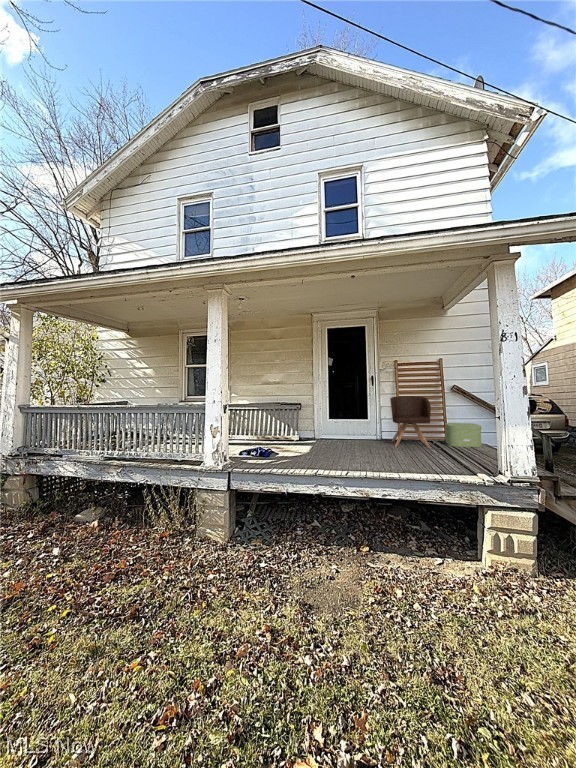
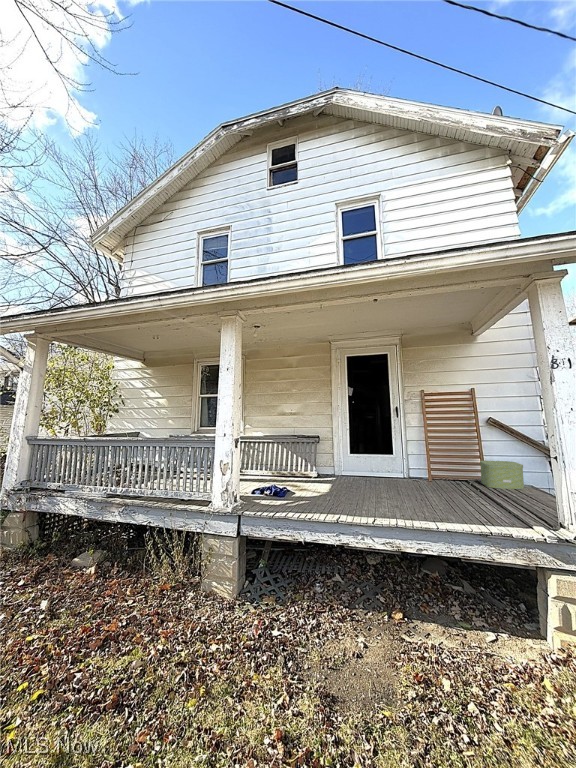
armchair: present [390,396,431,447] -> none [417,430,465,489]

